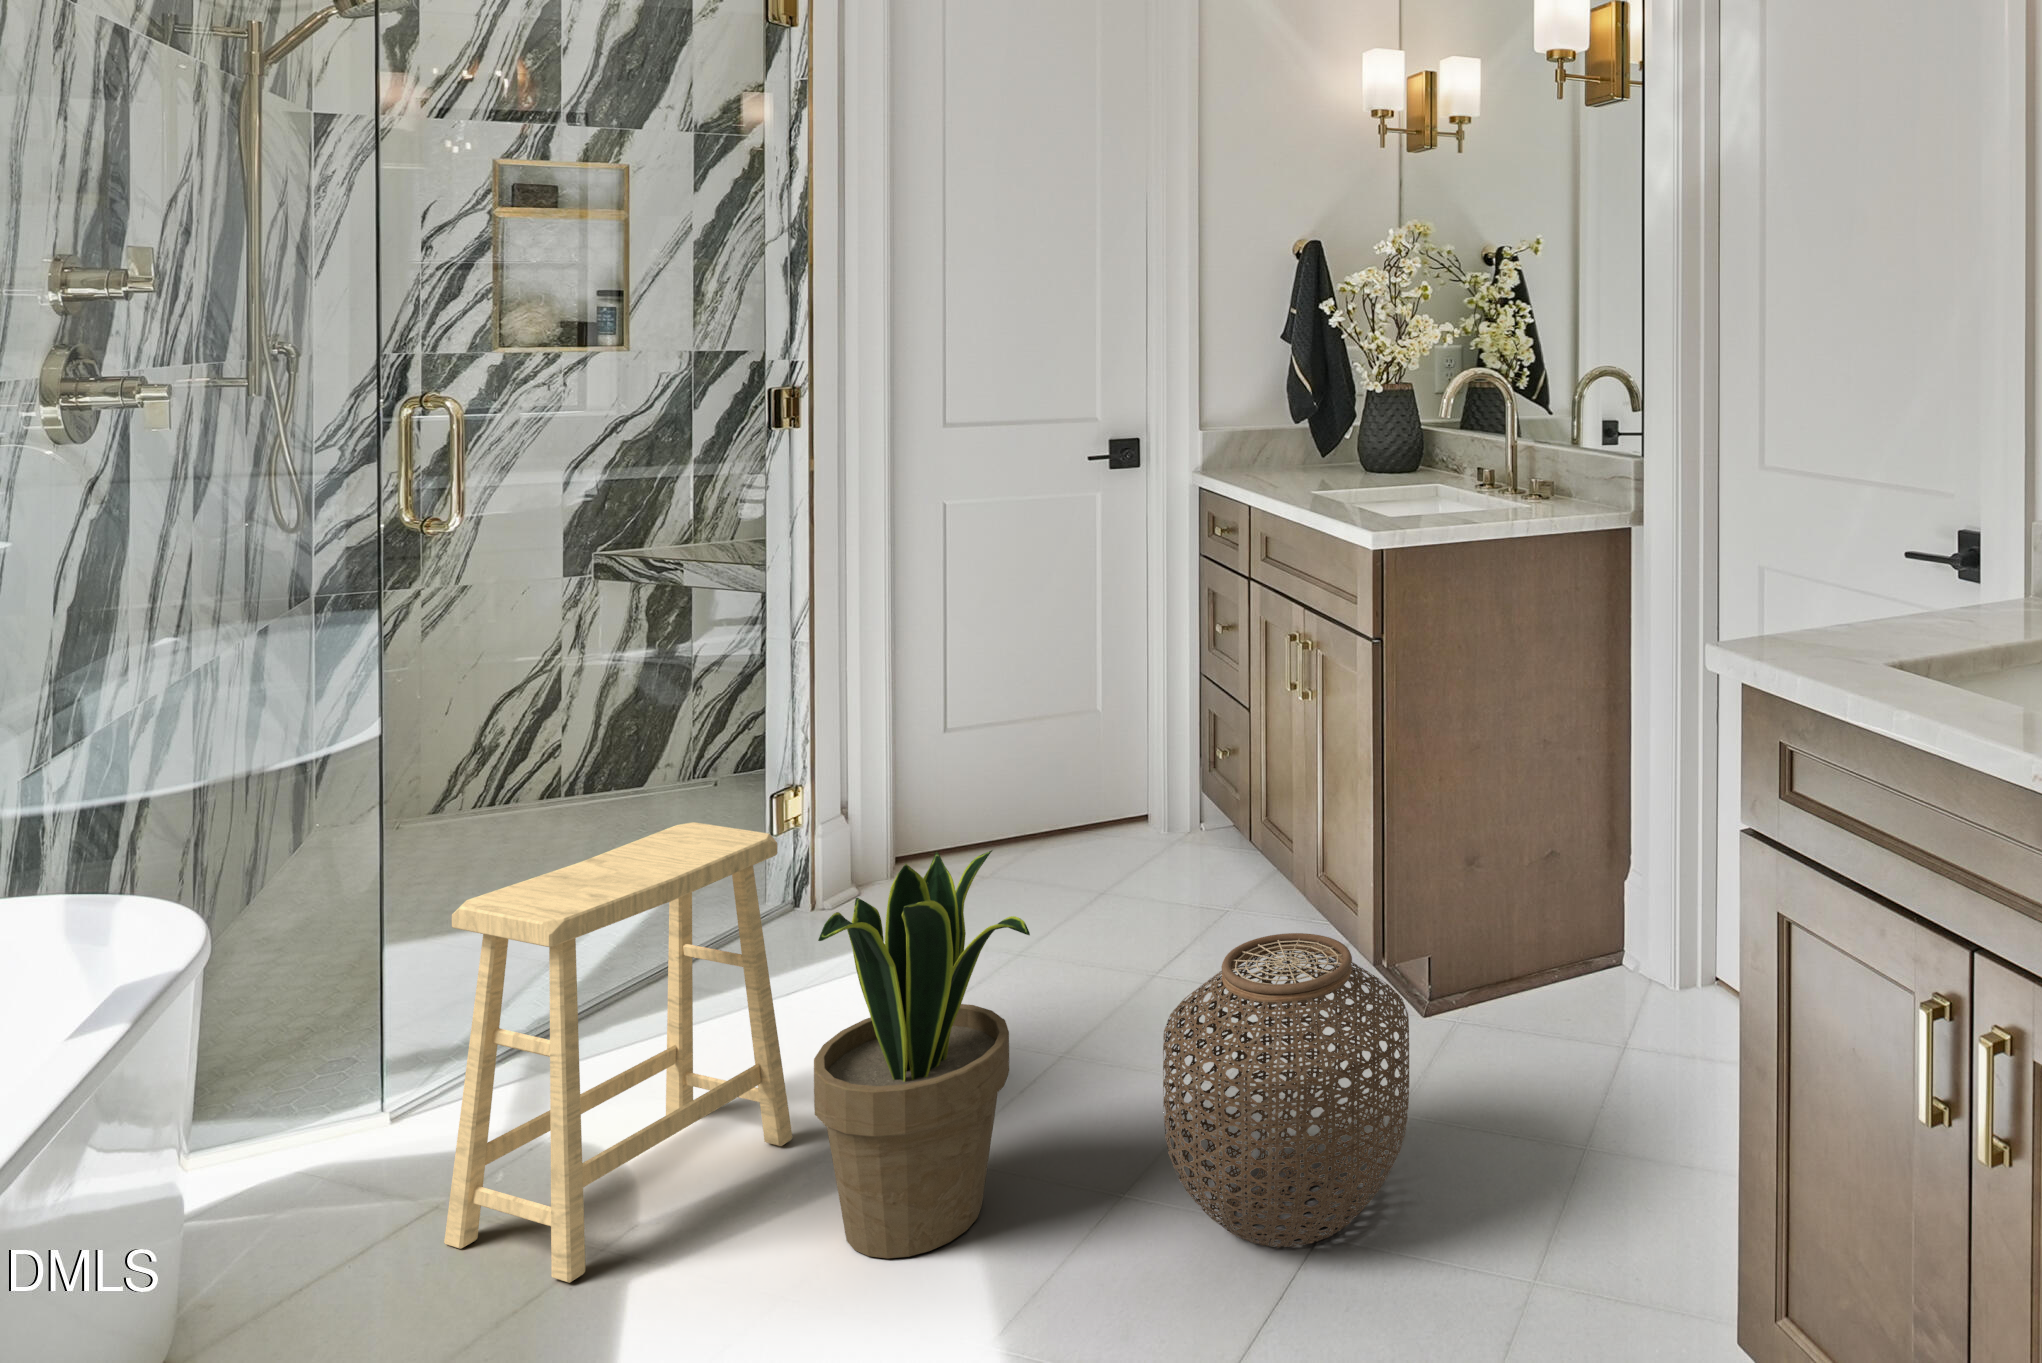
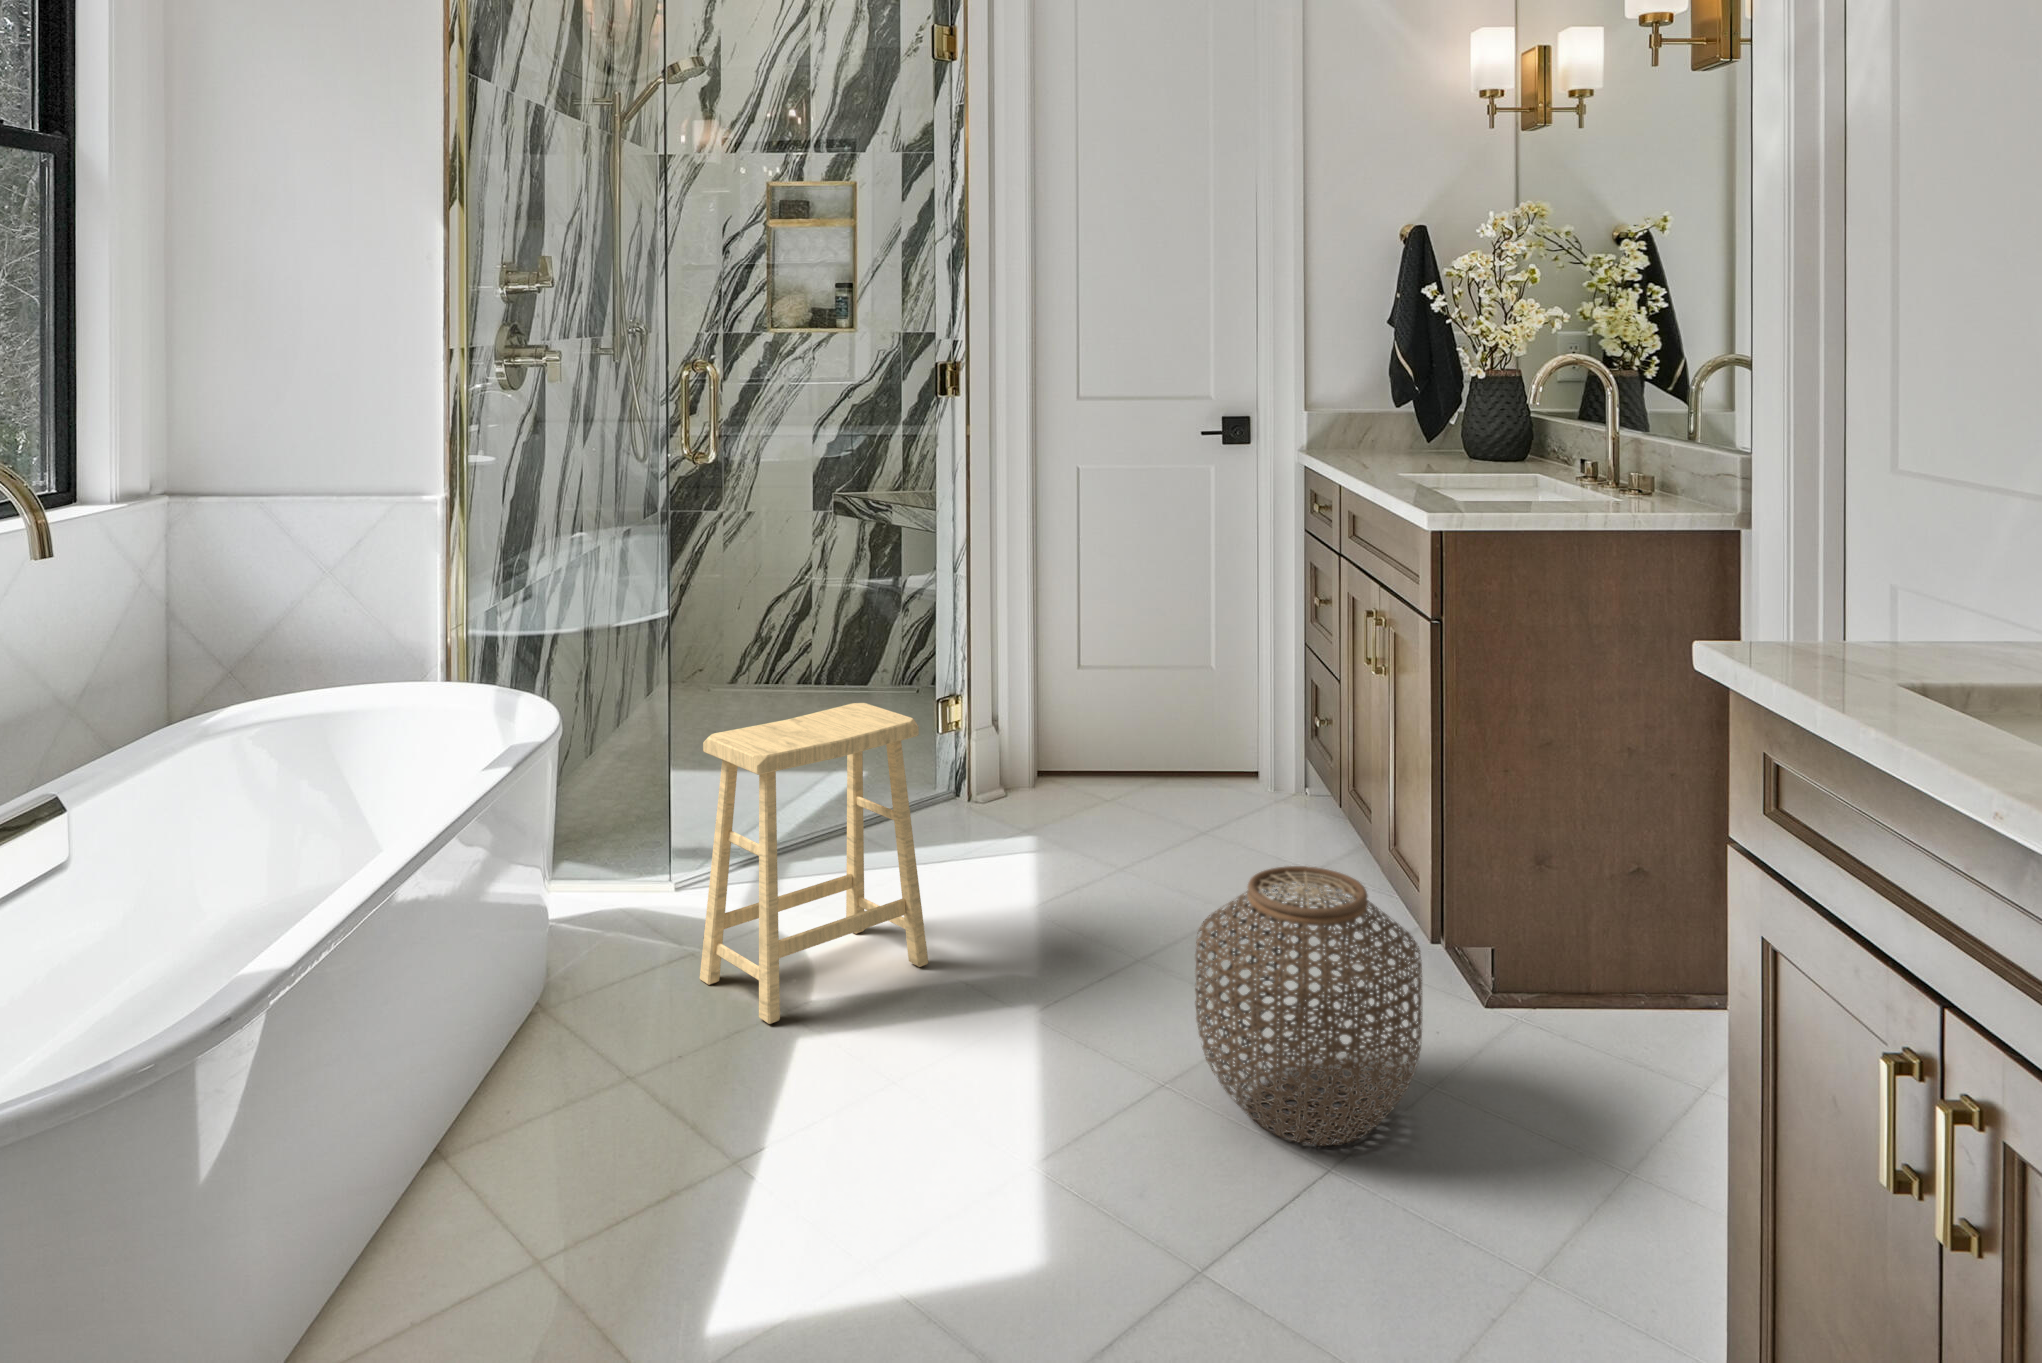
potted plant: present [814,850,1030,1259] -> none [927,748,1090,1068]

